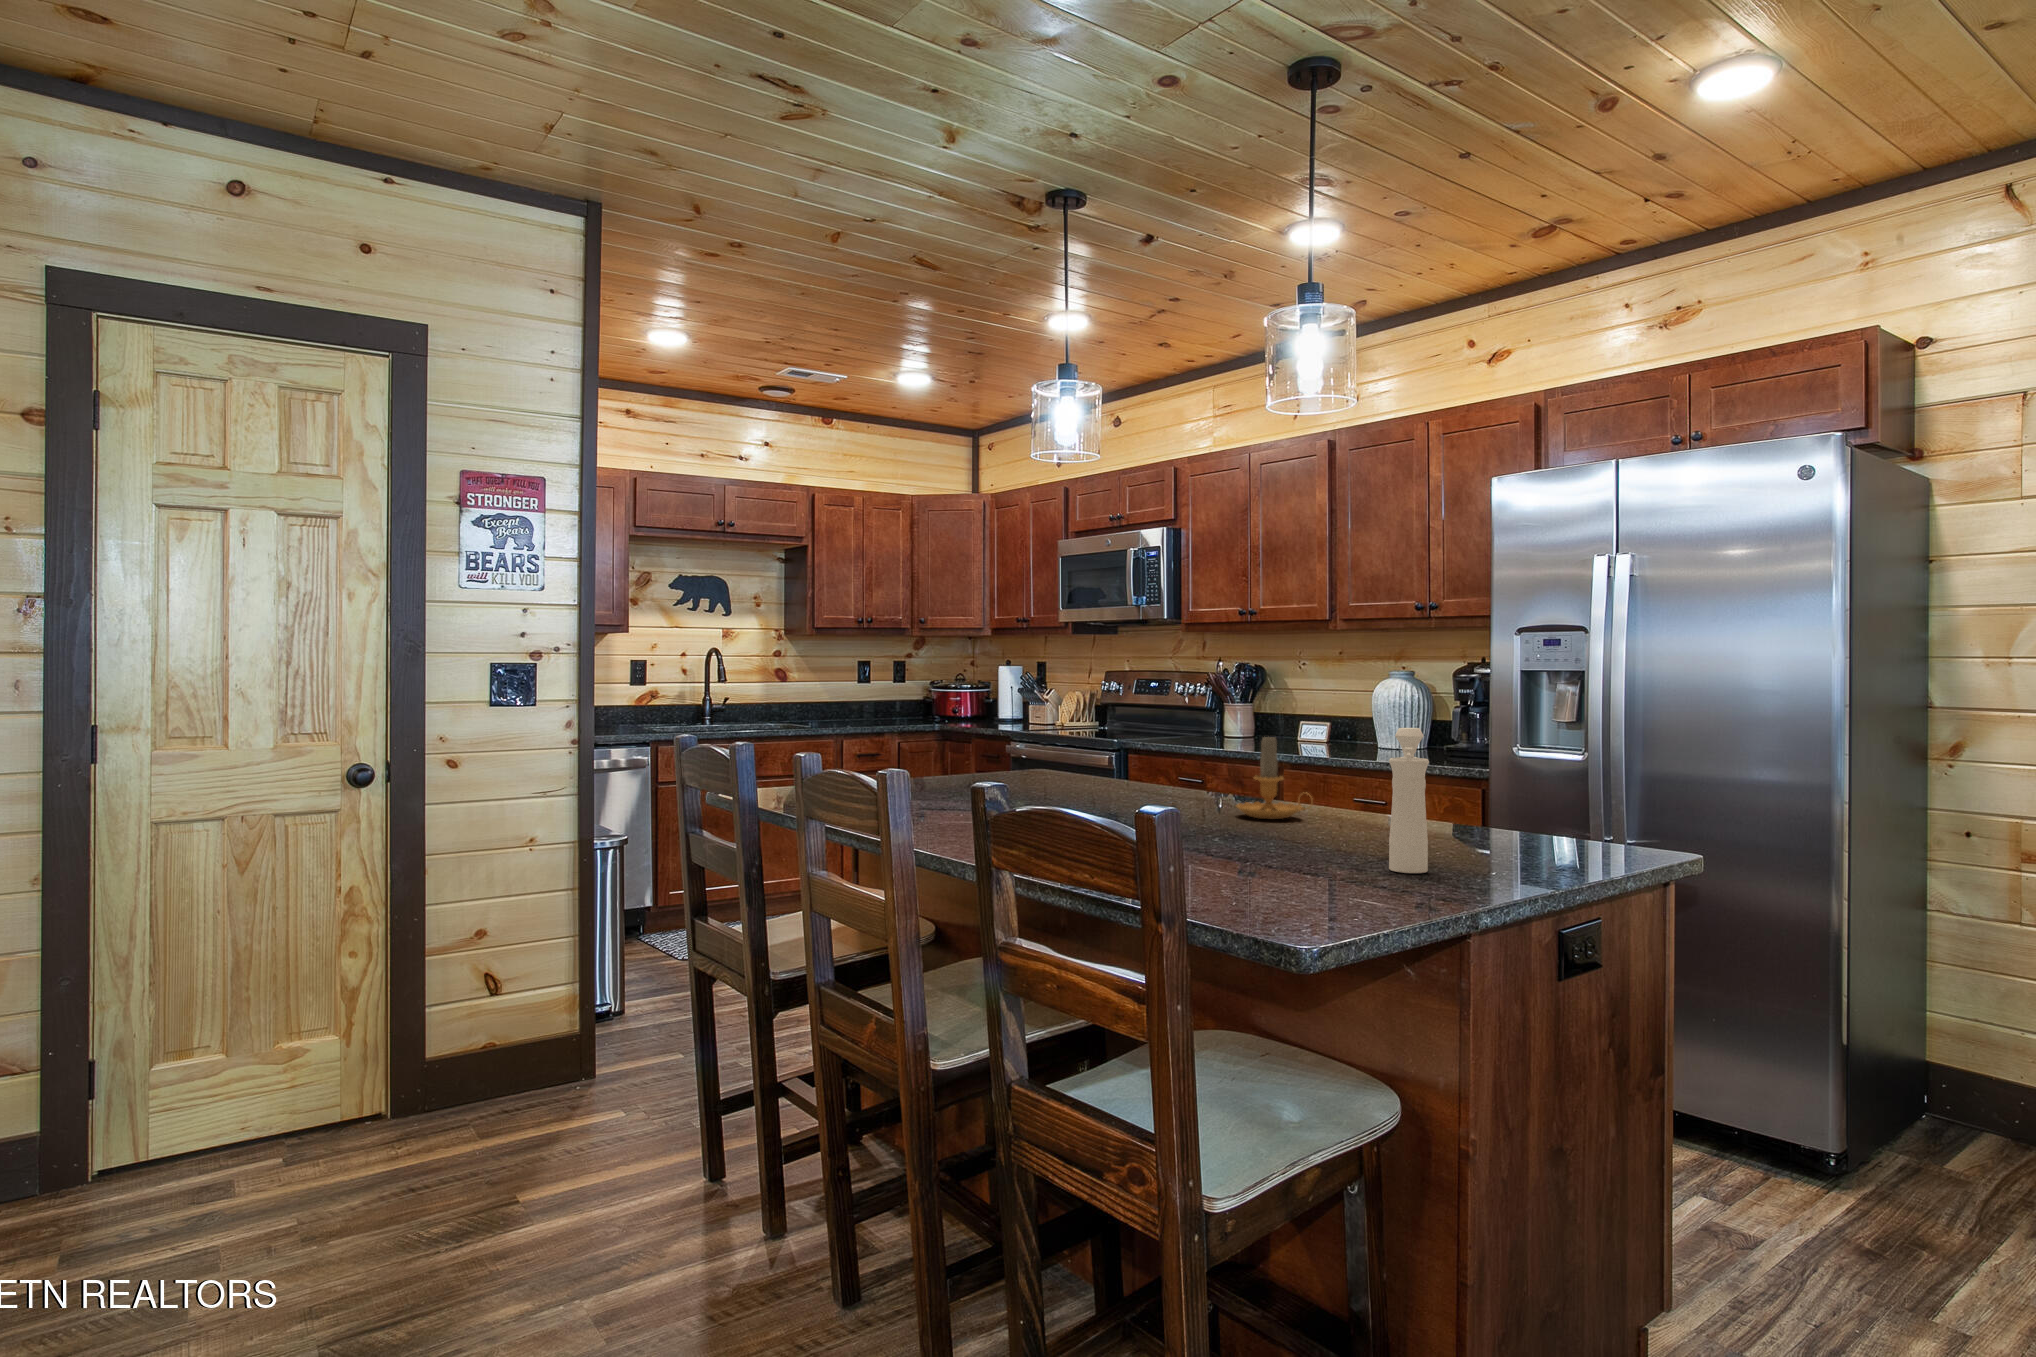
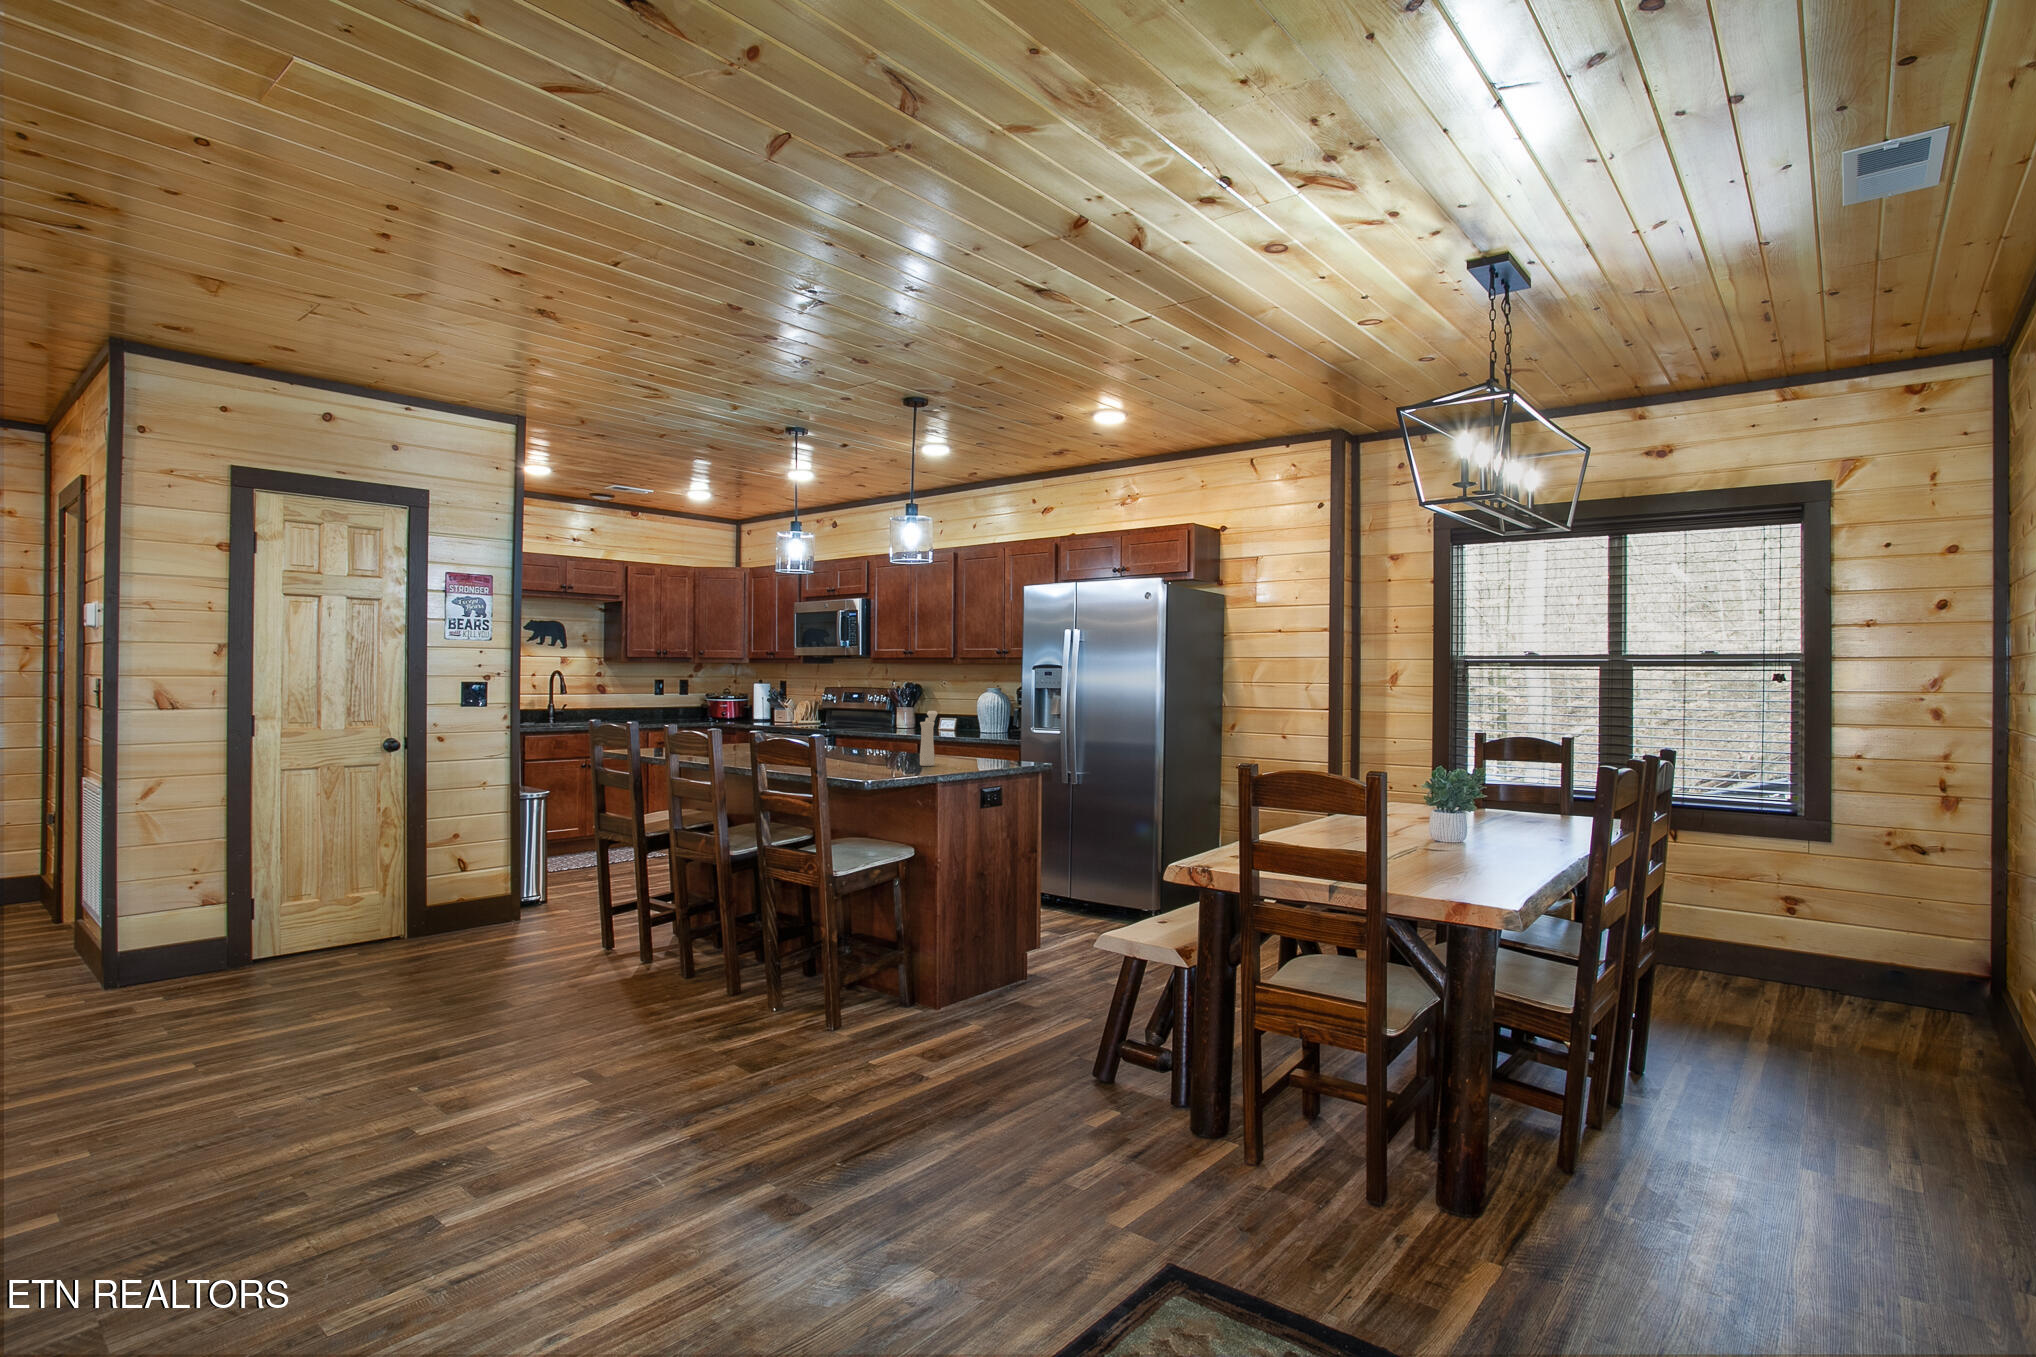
candle: present [1236,737,1311,819] -> none [873,716,906,755]

